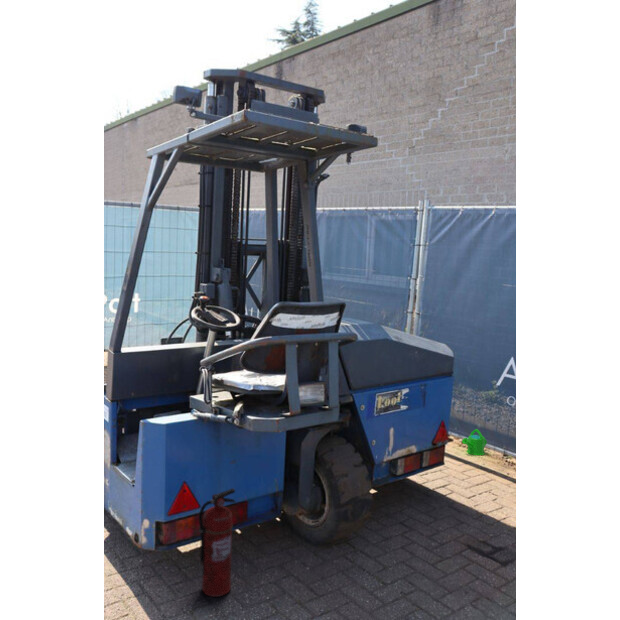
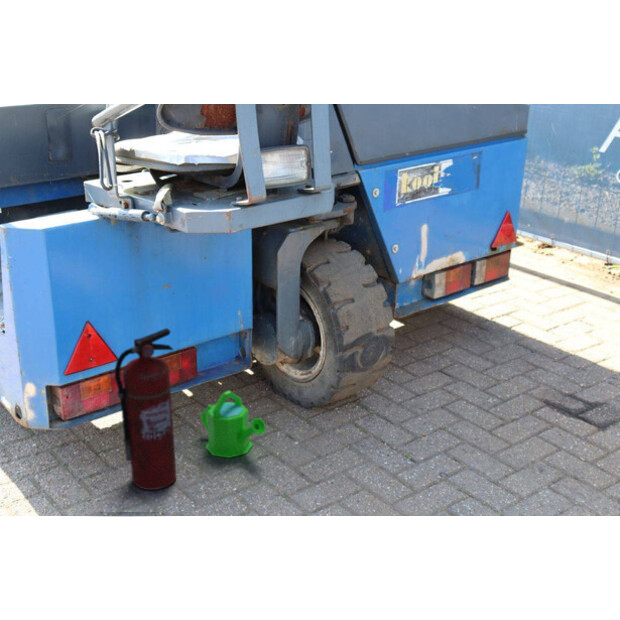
watering can: present [462,429,487,455] -> present [201,391,266,458]

